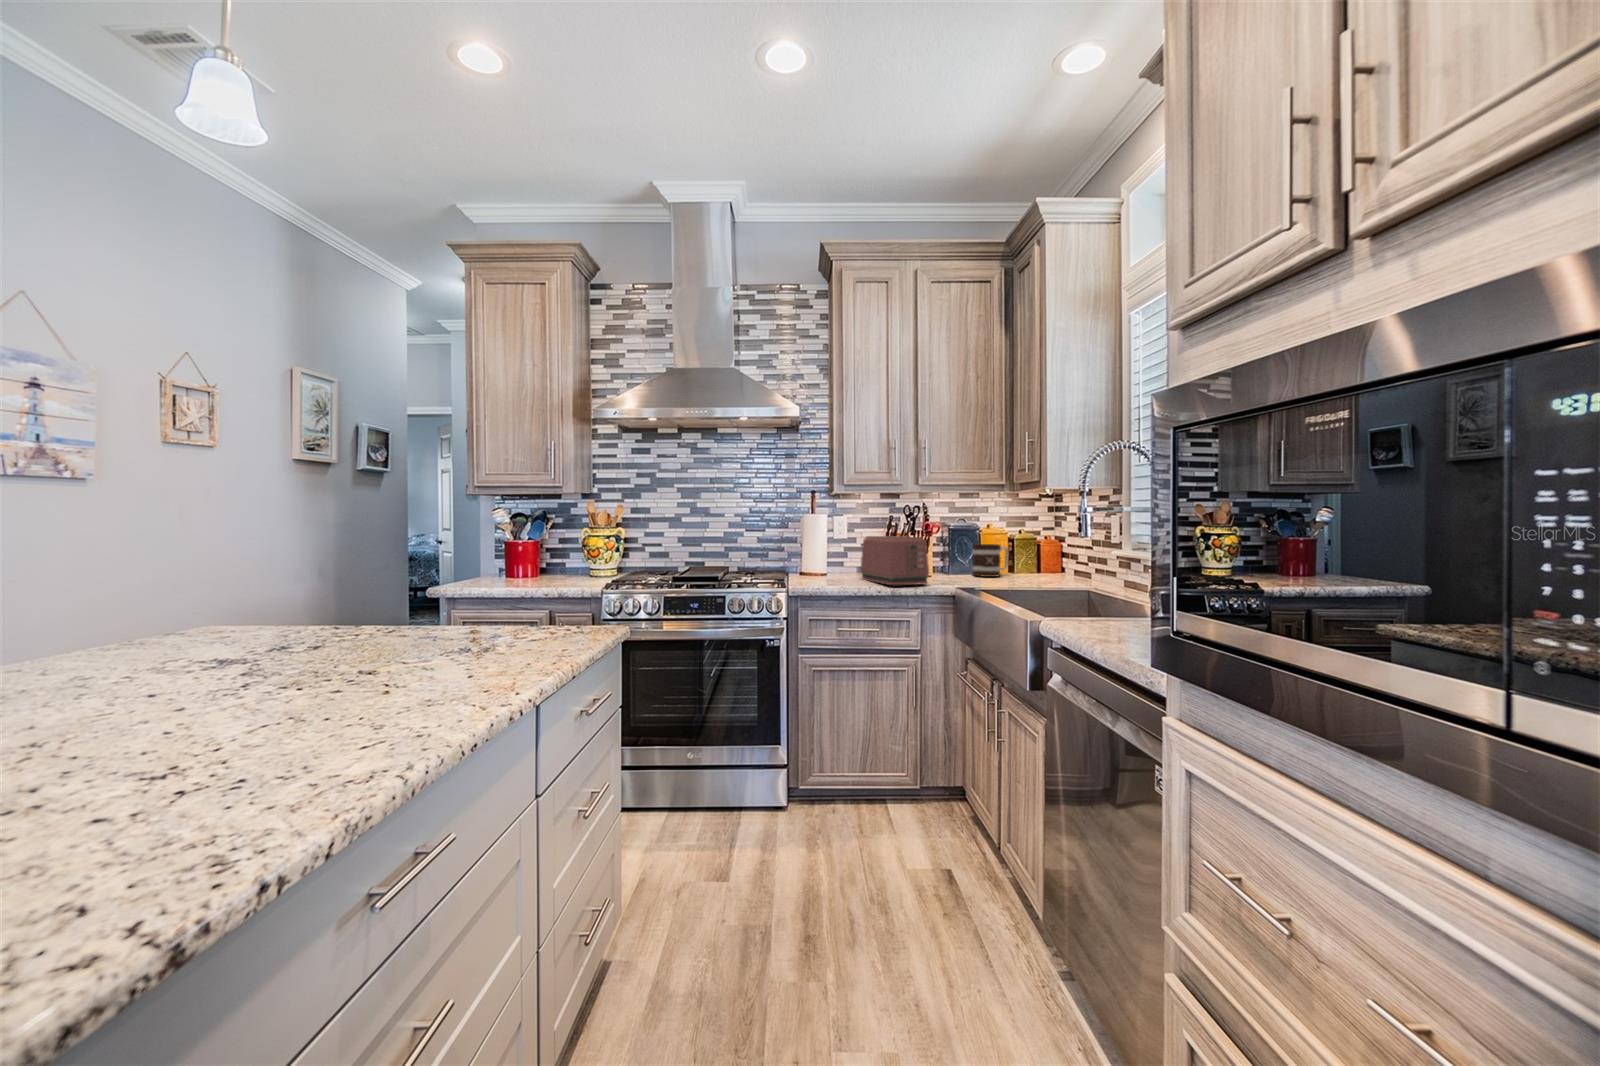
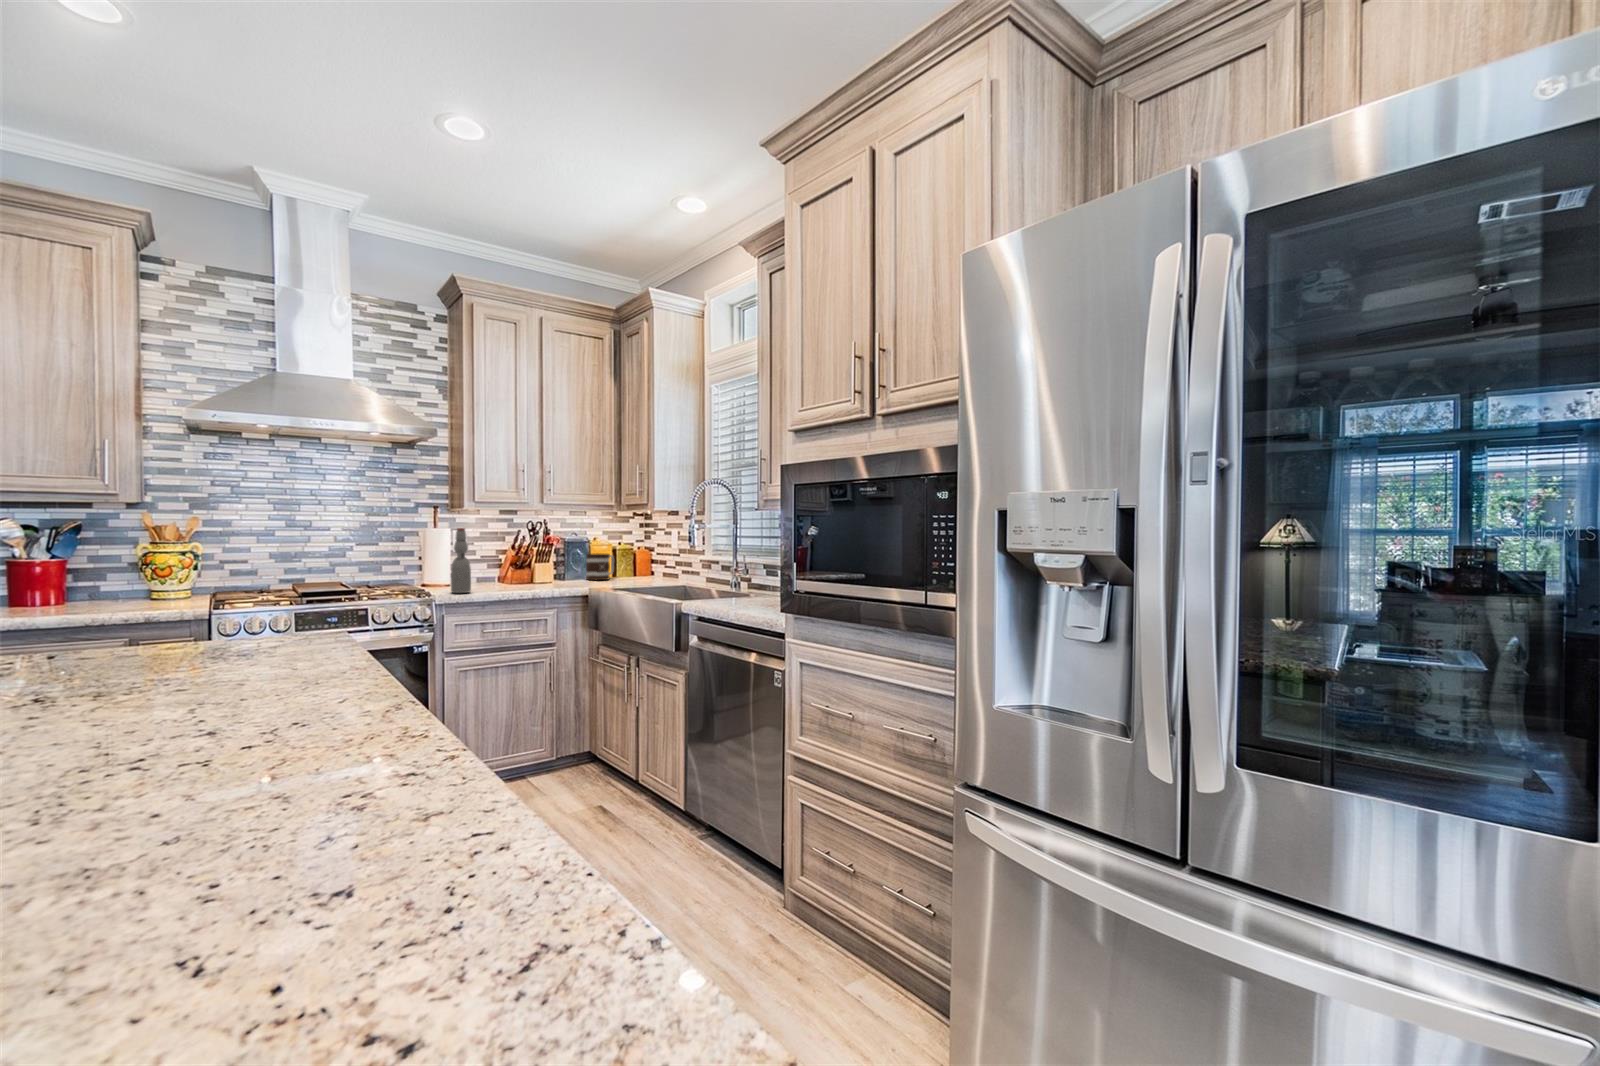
bottle: none [810,512,829,584] -> present [451,528,471,593]
toaster: present [860,536,929,585] -> none [493,548,561,591]

